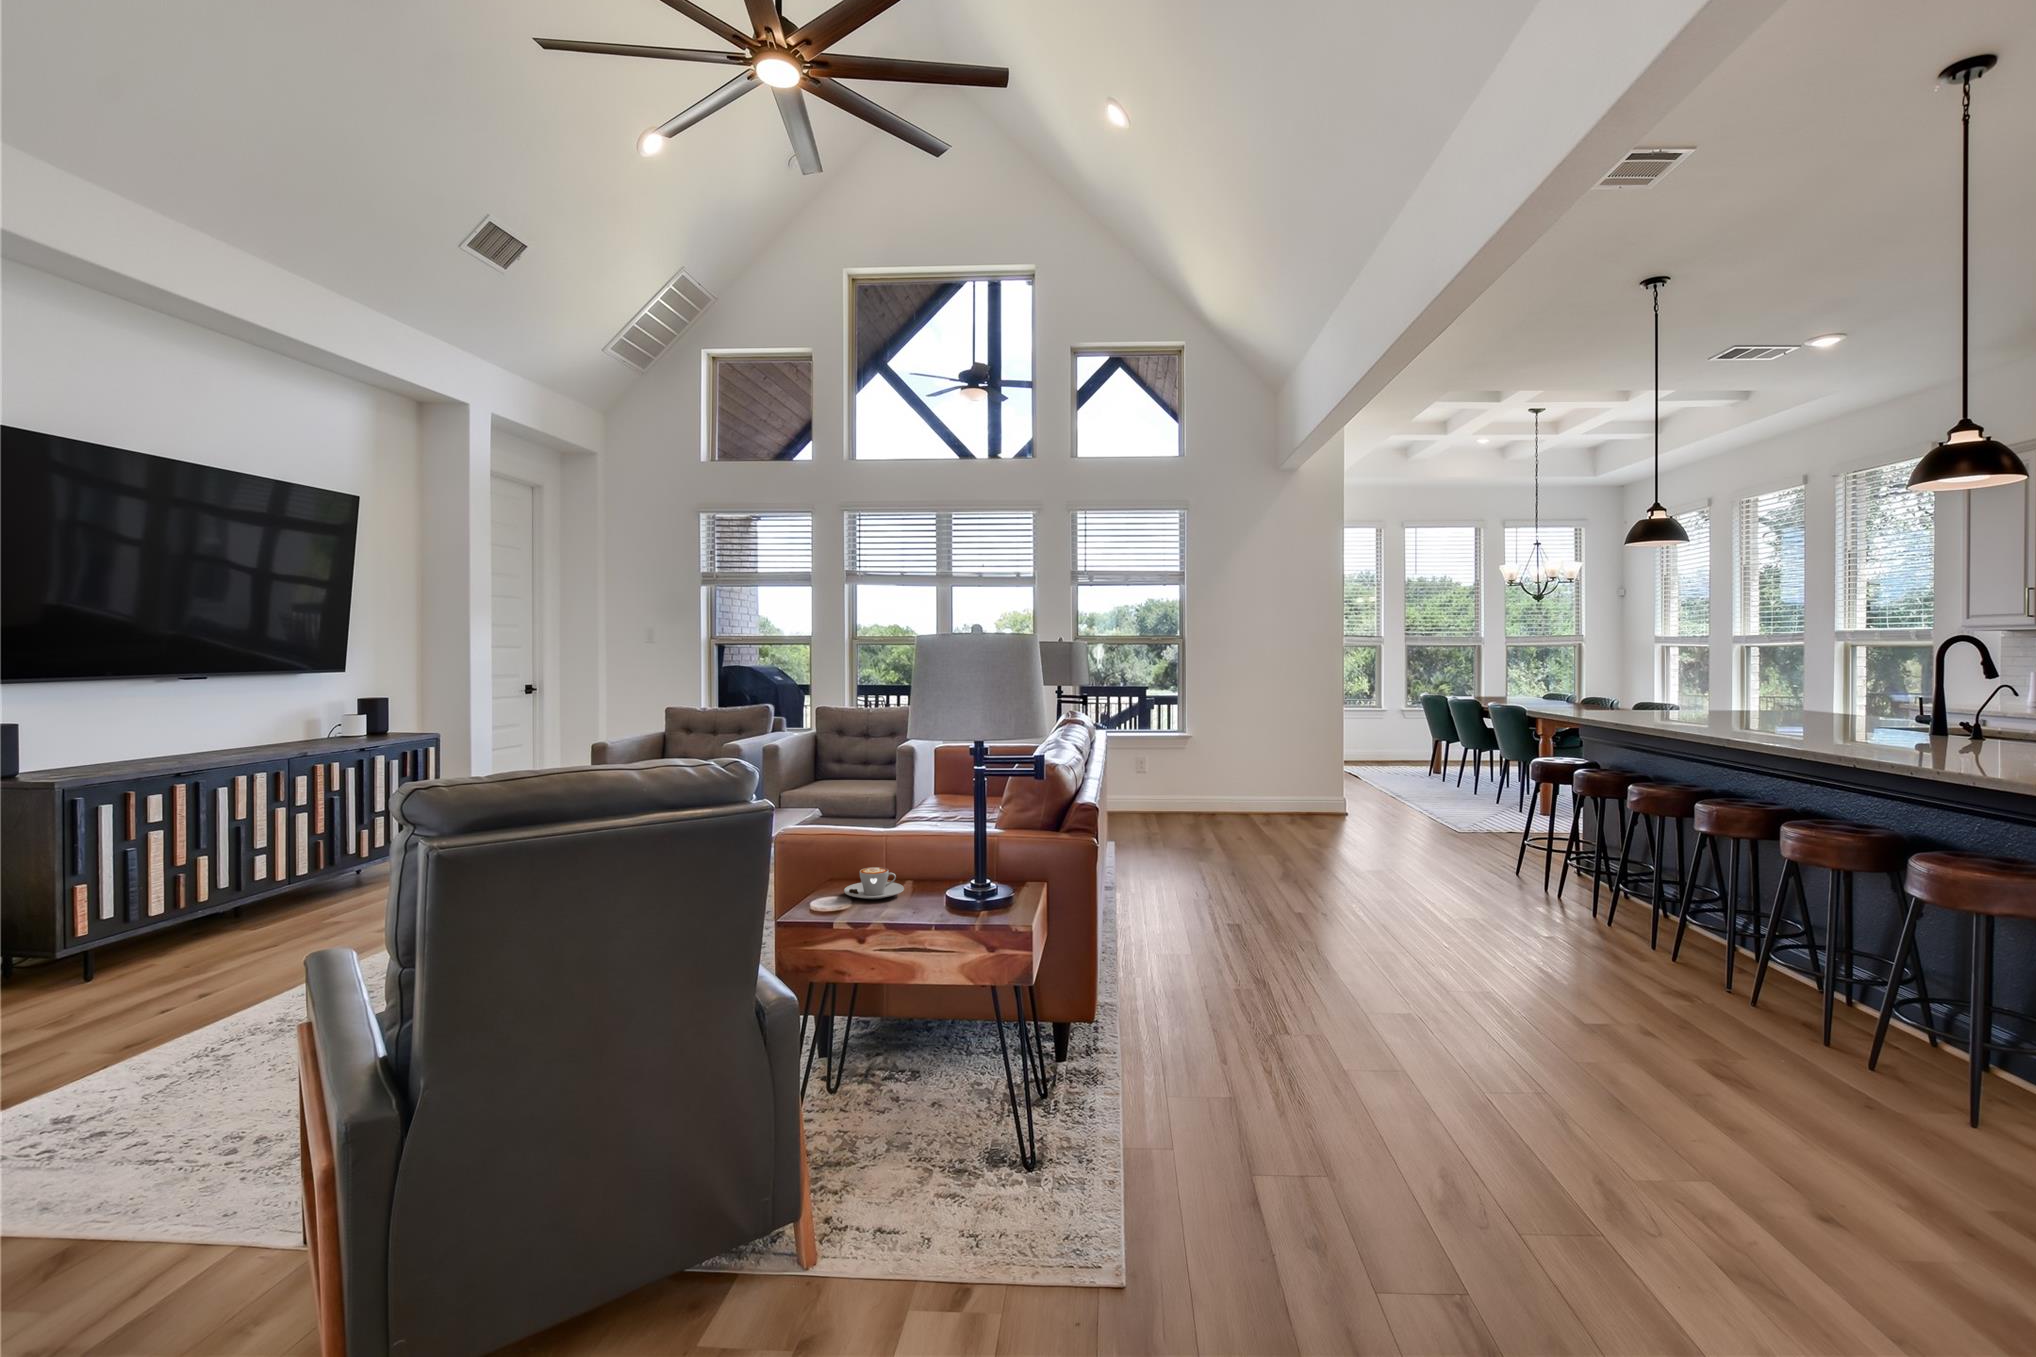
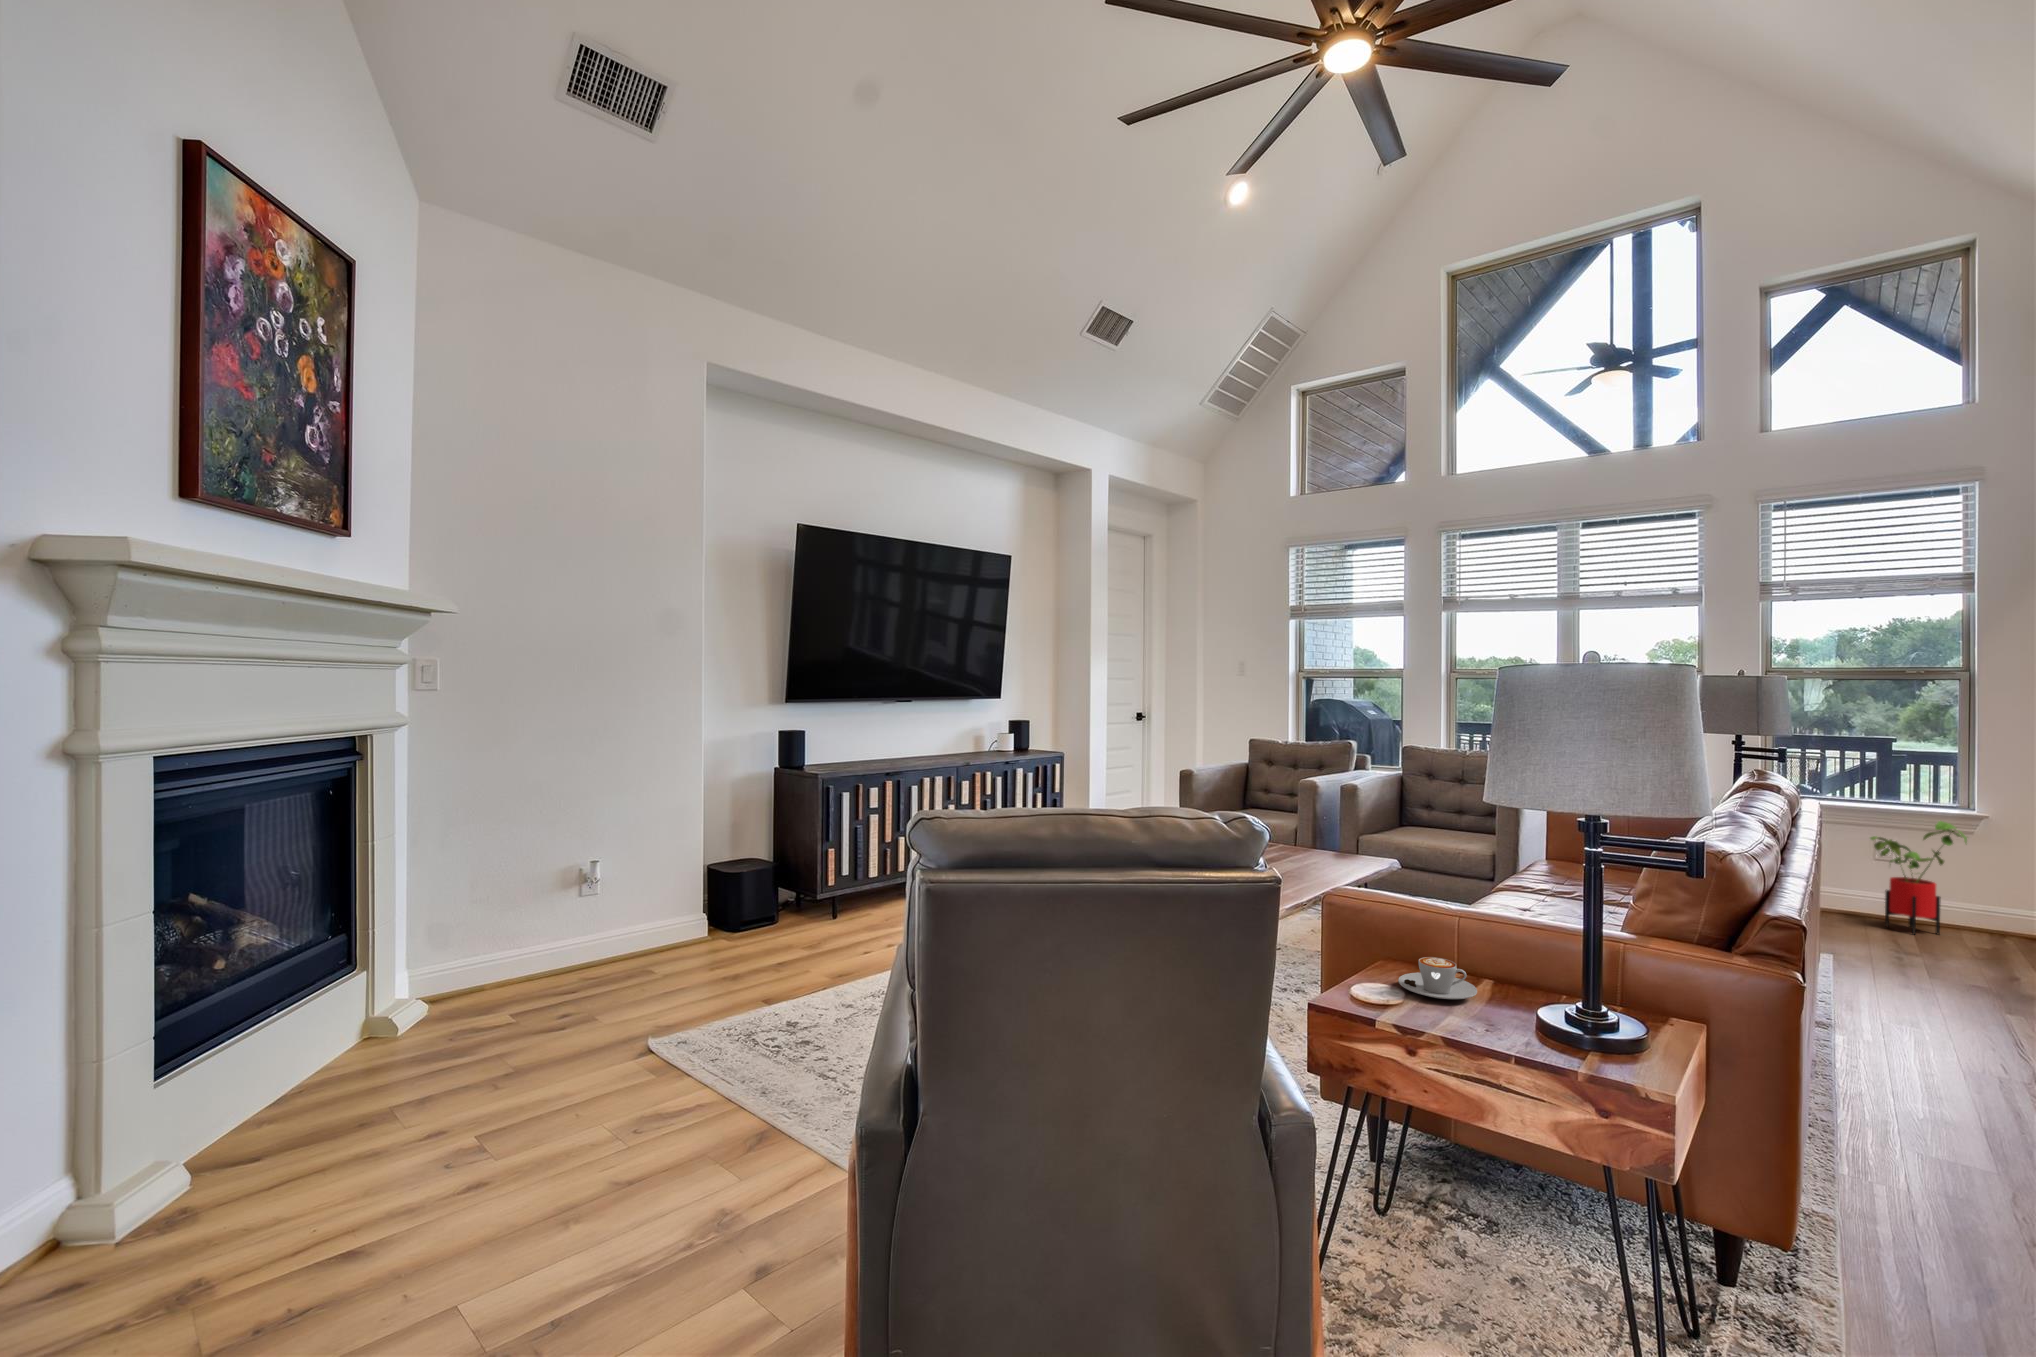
house plant: none [1128,741,1178,822] -> present [1871,821,1967,935]

